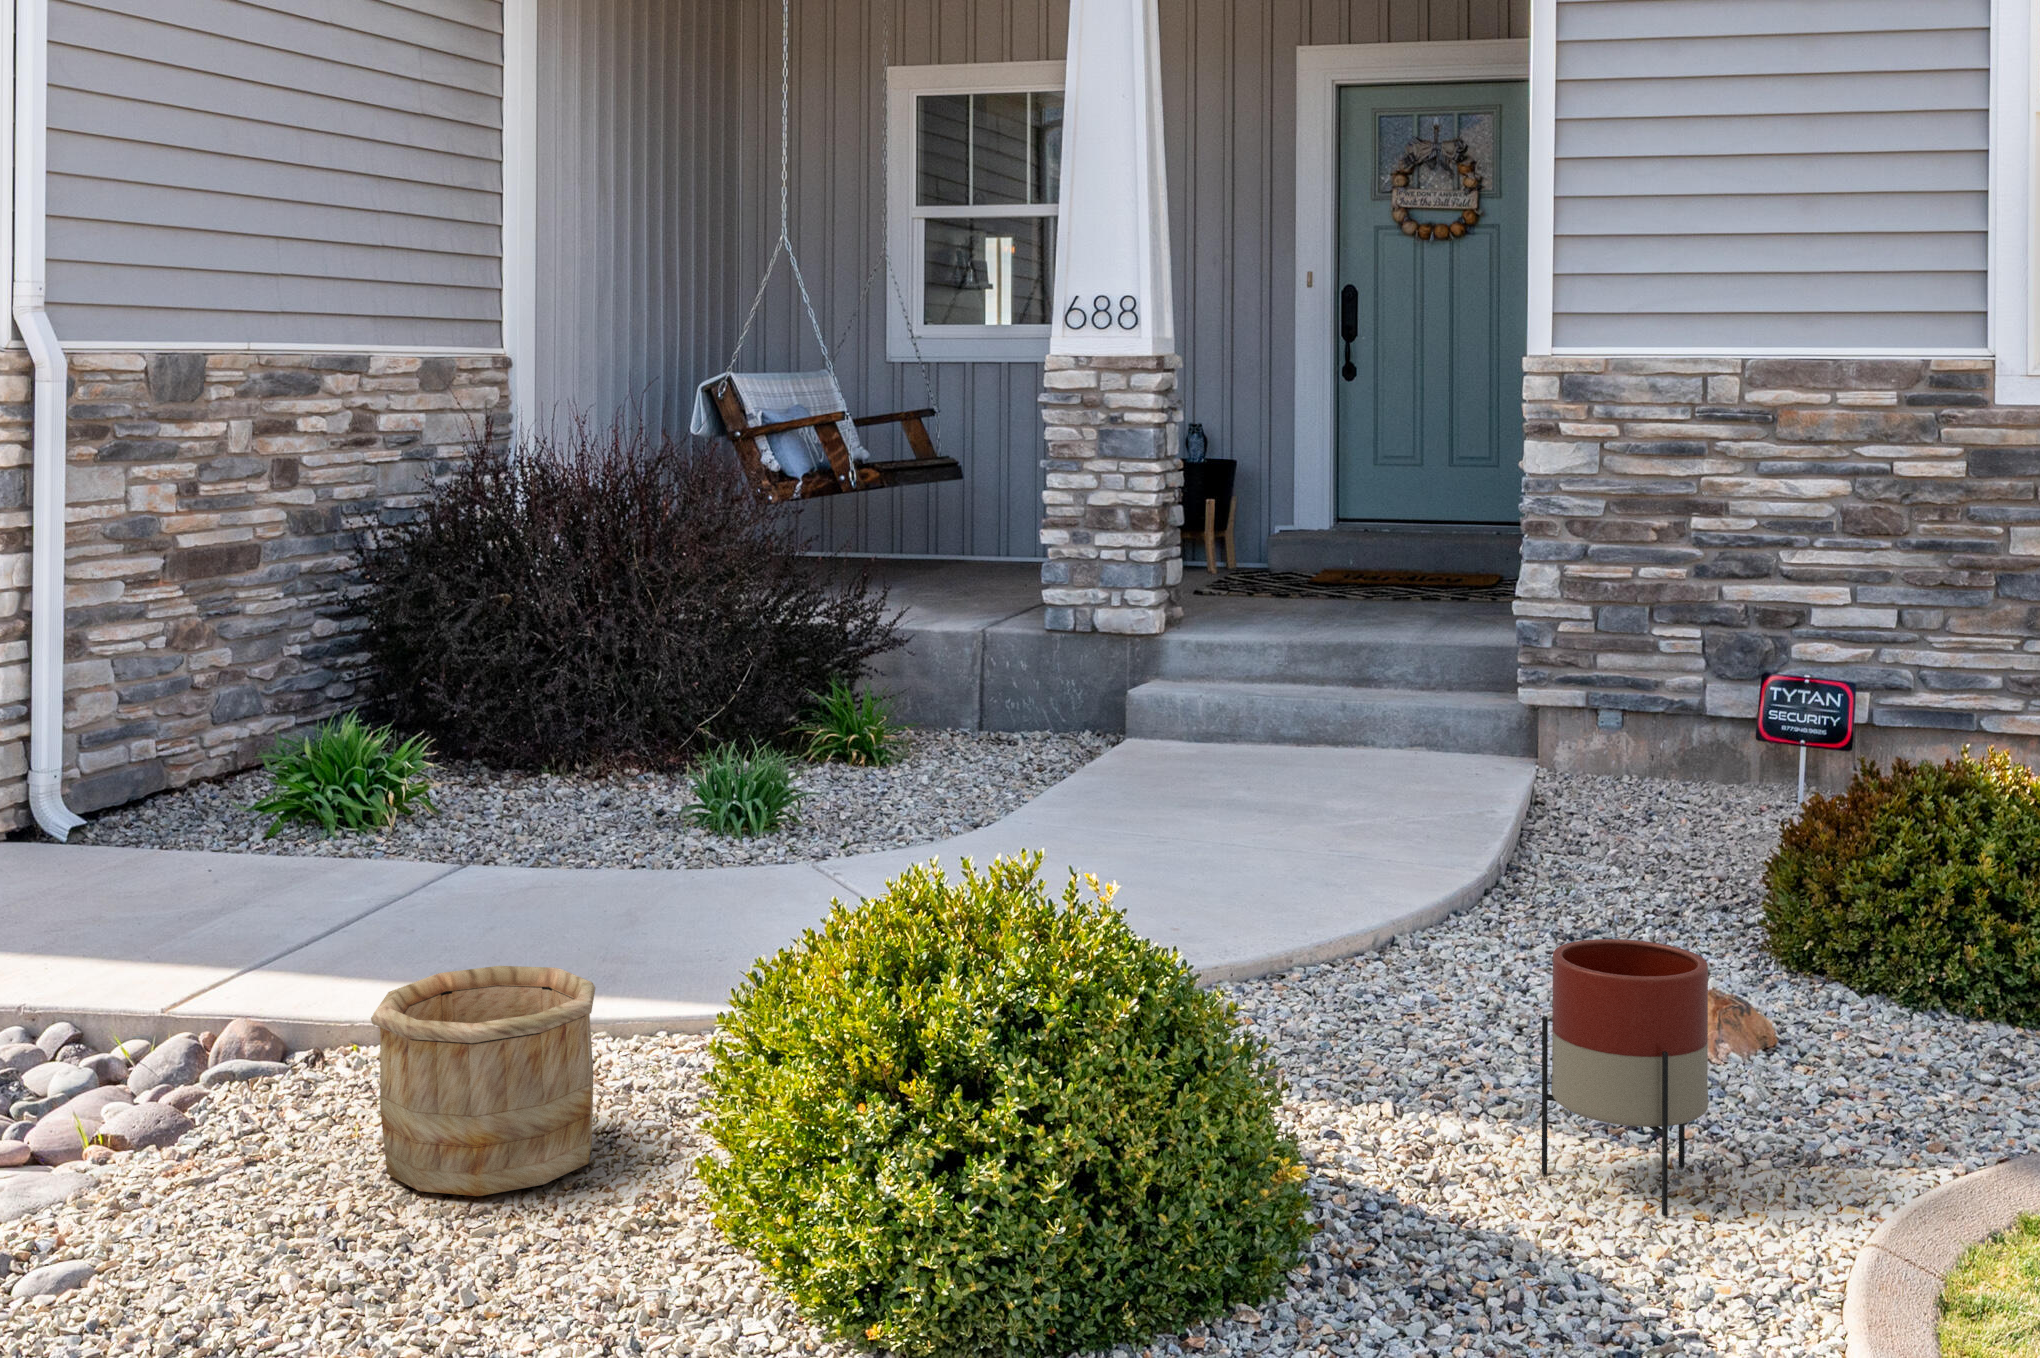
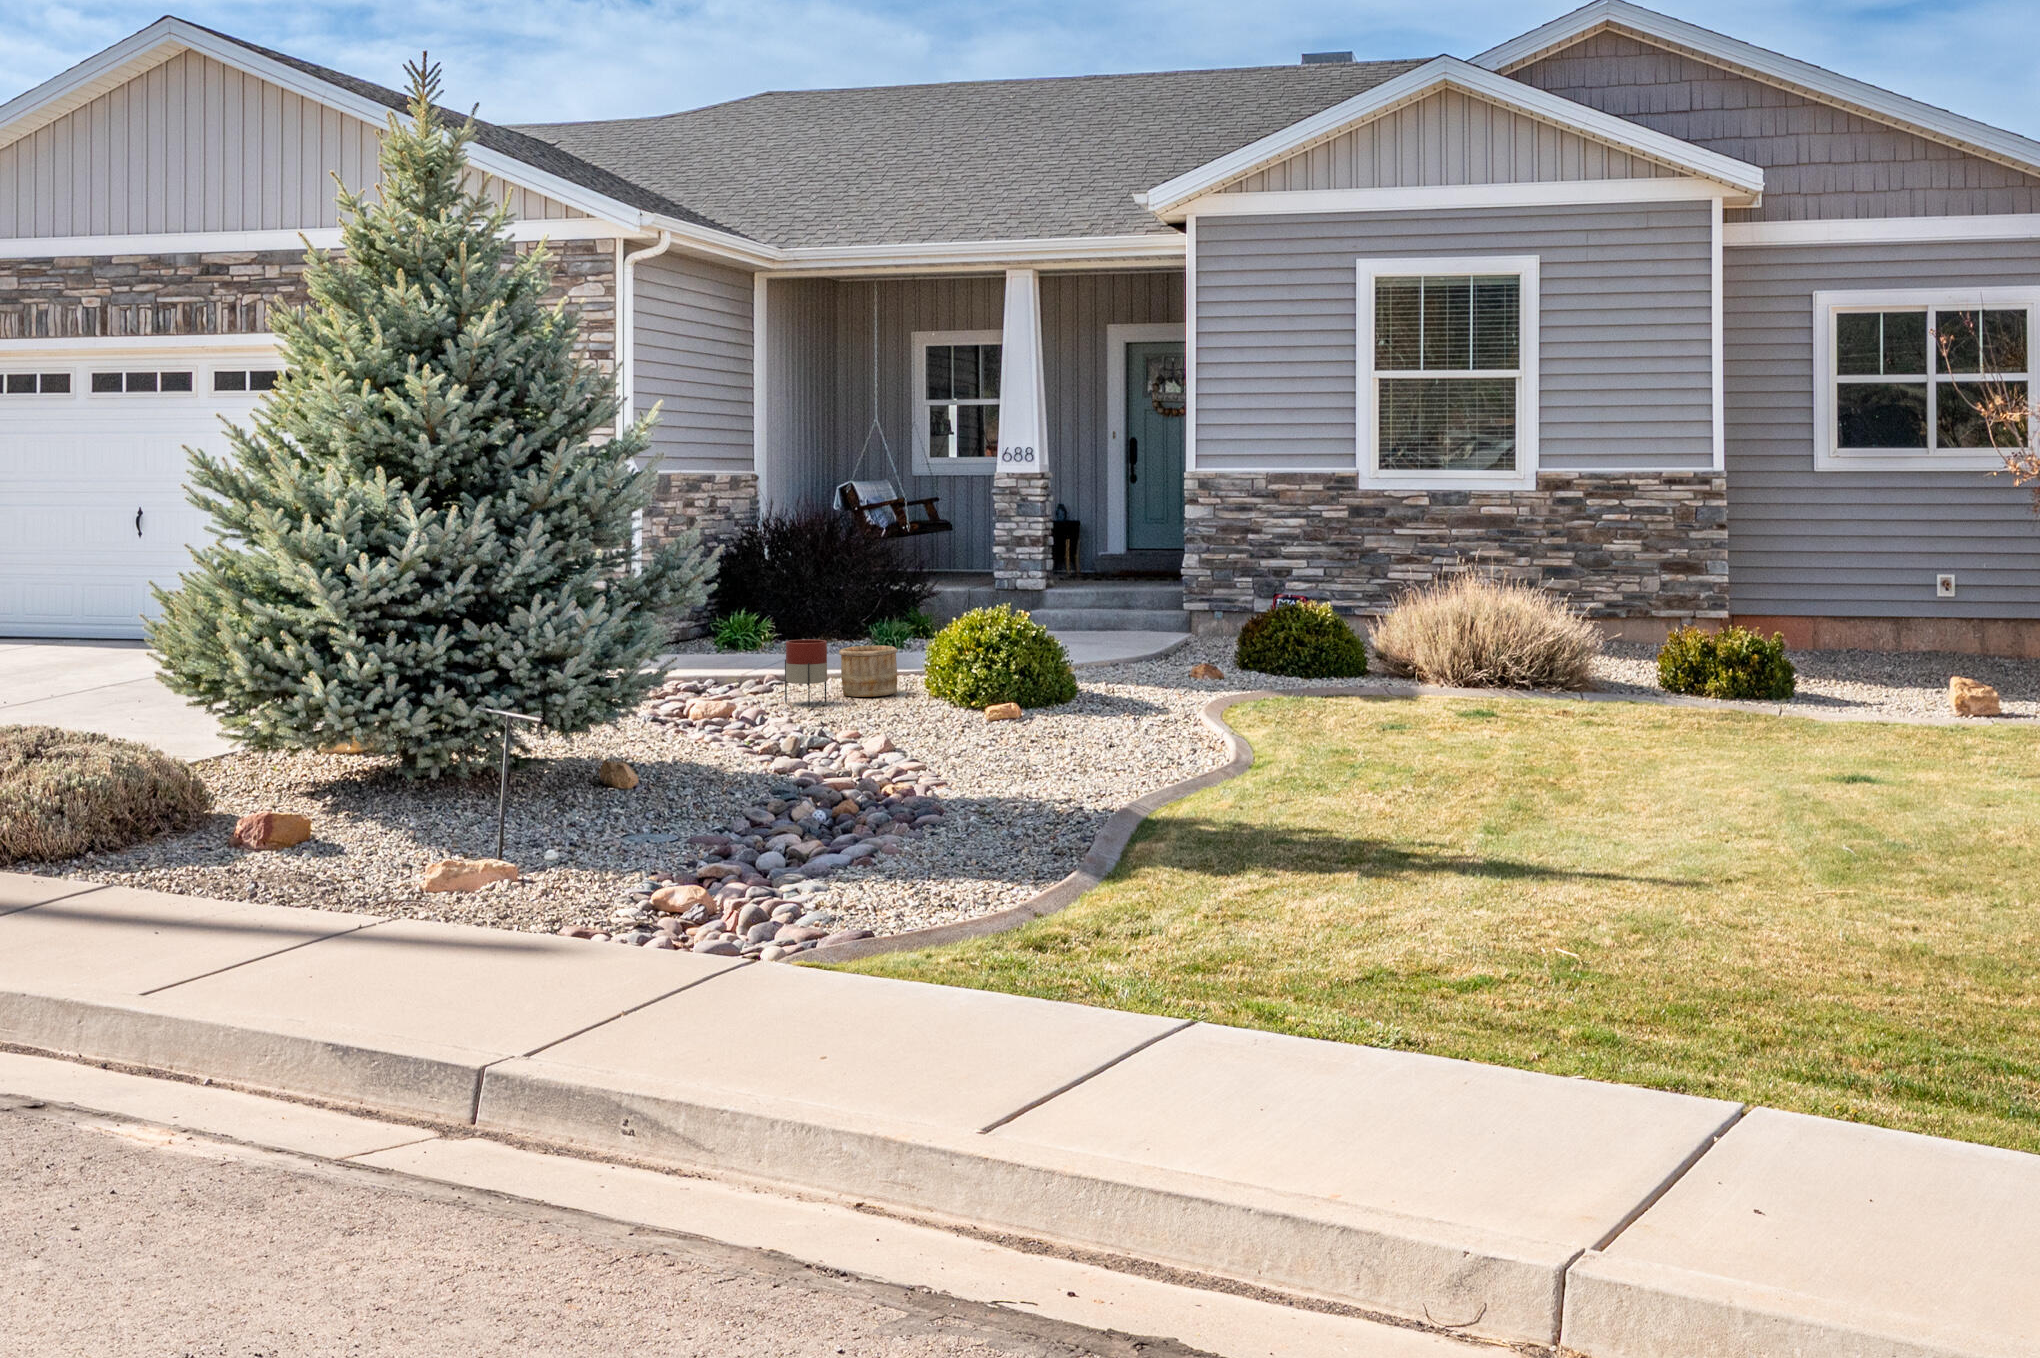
planter: present [1542,939,1708,1216] -> present [785,639,827,707]

